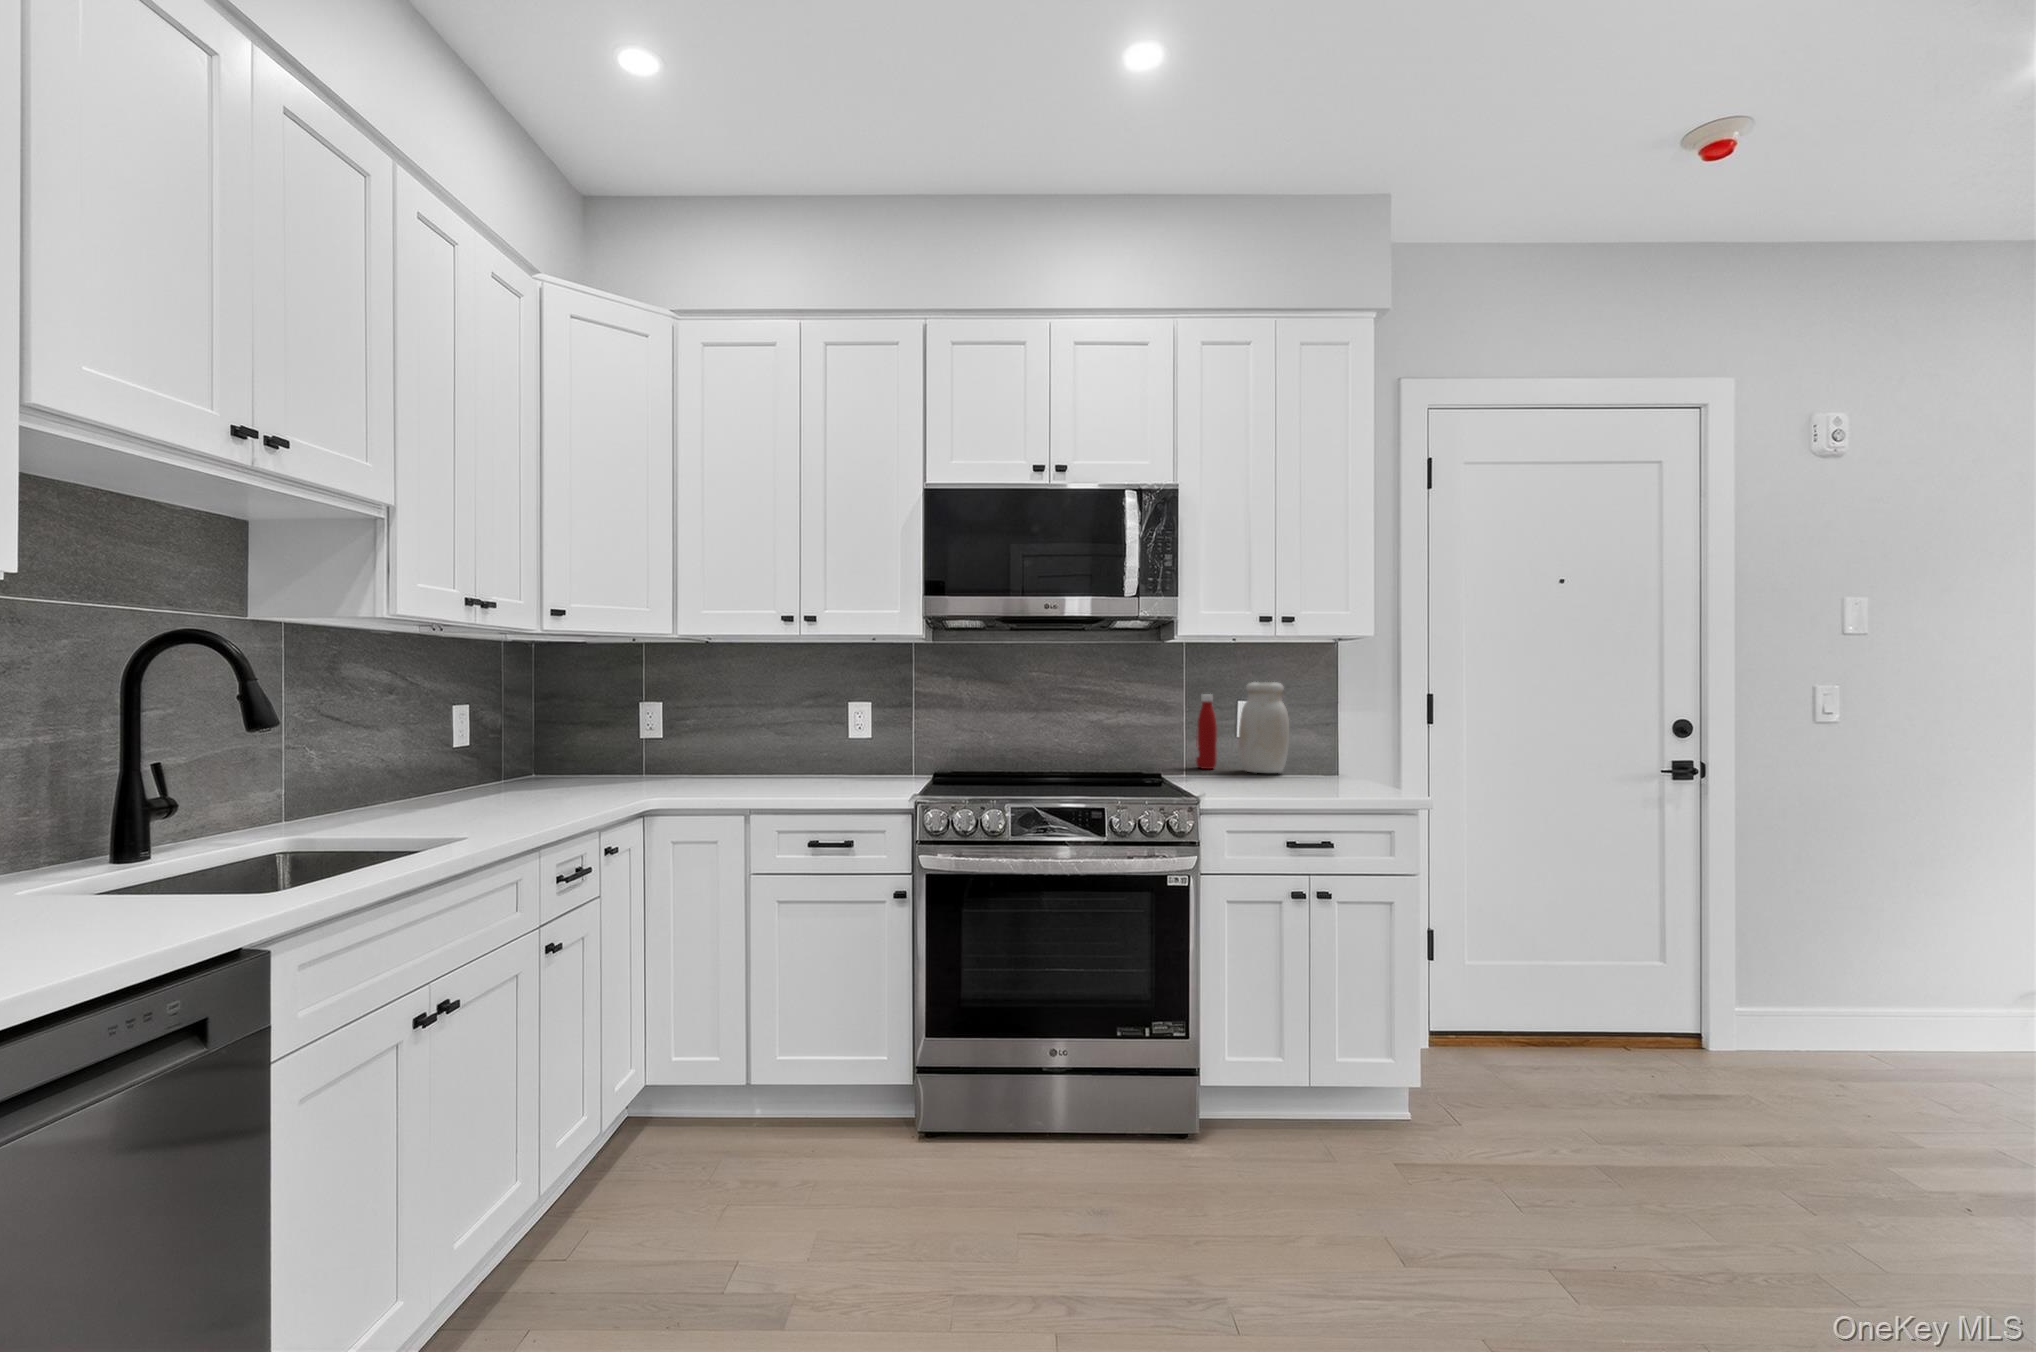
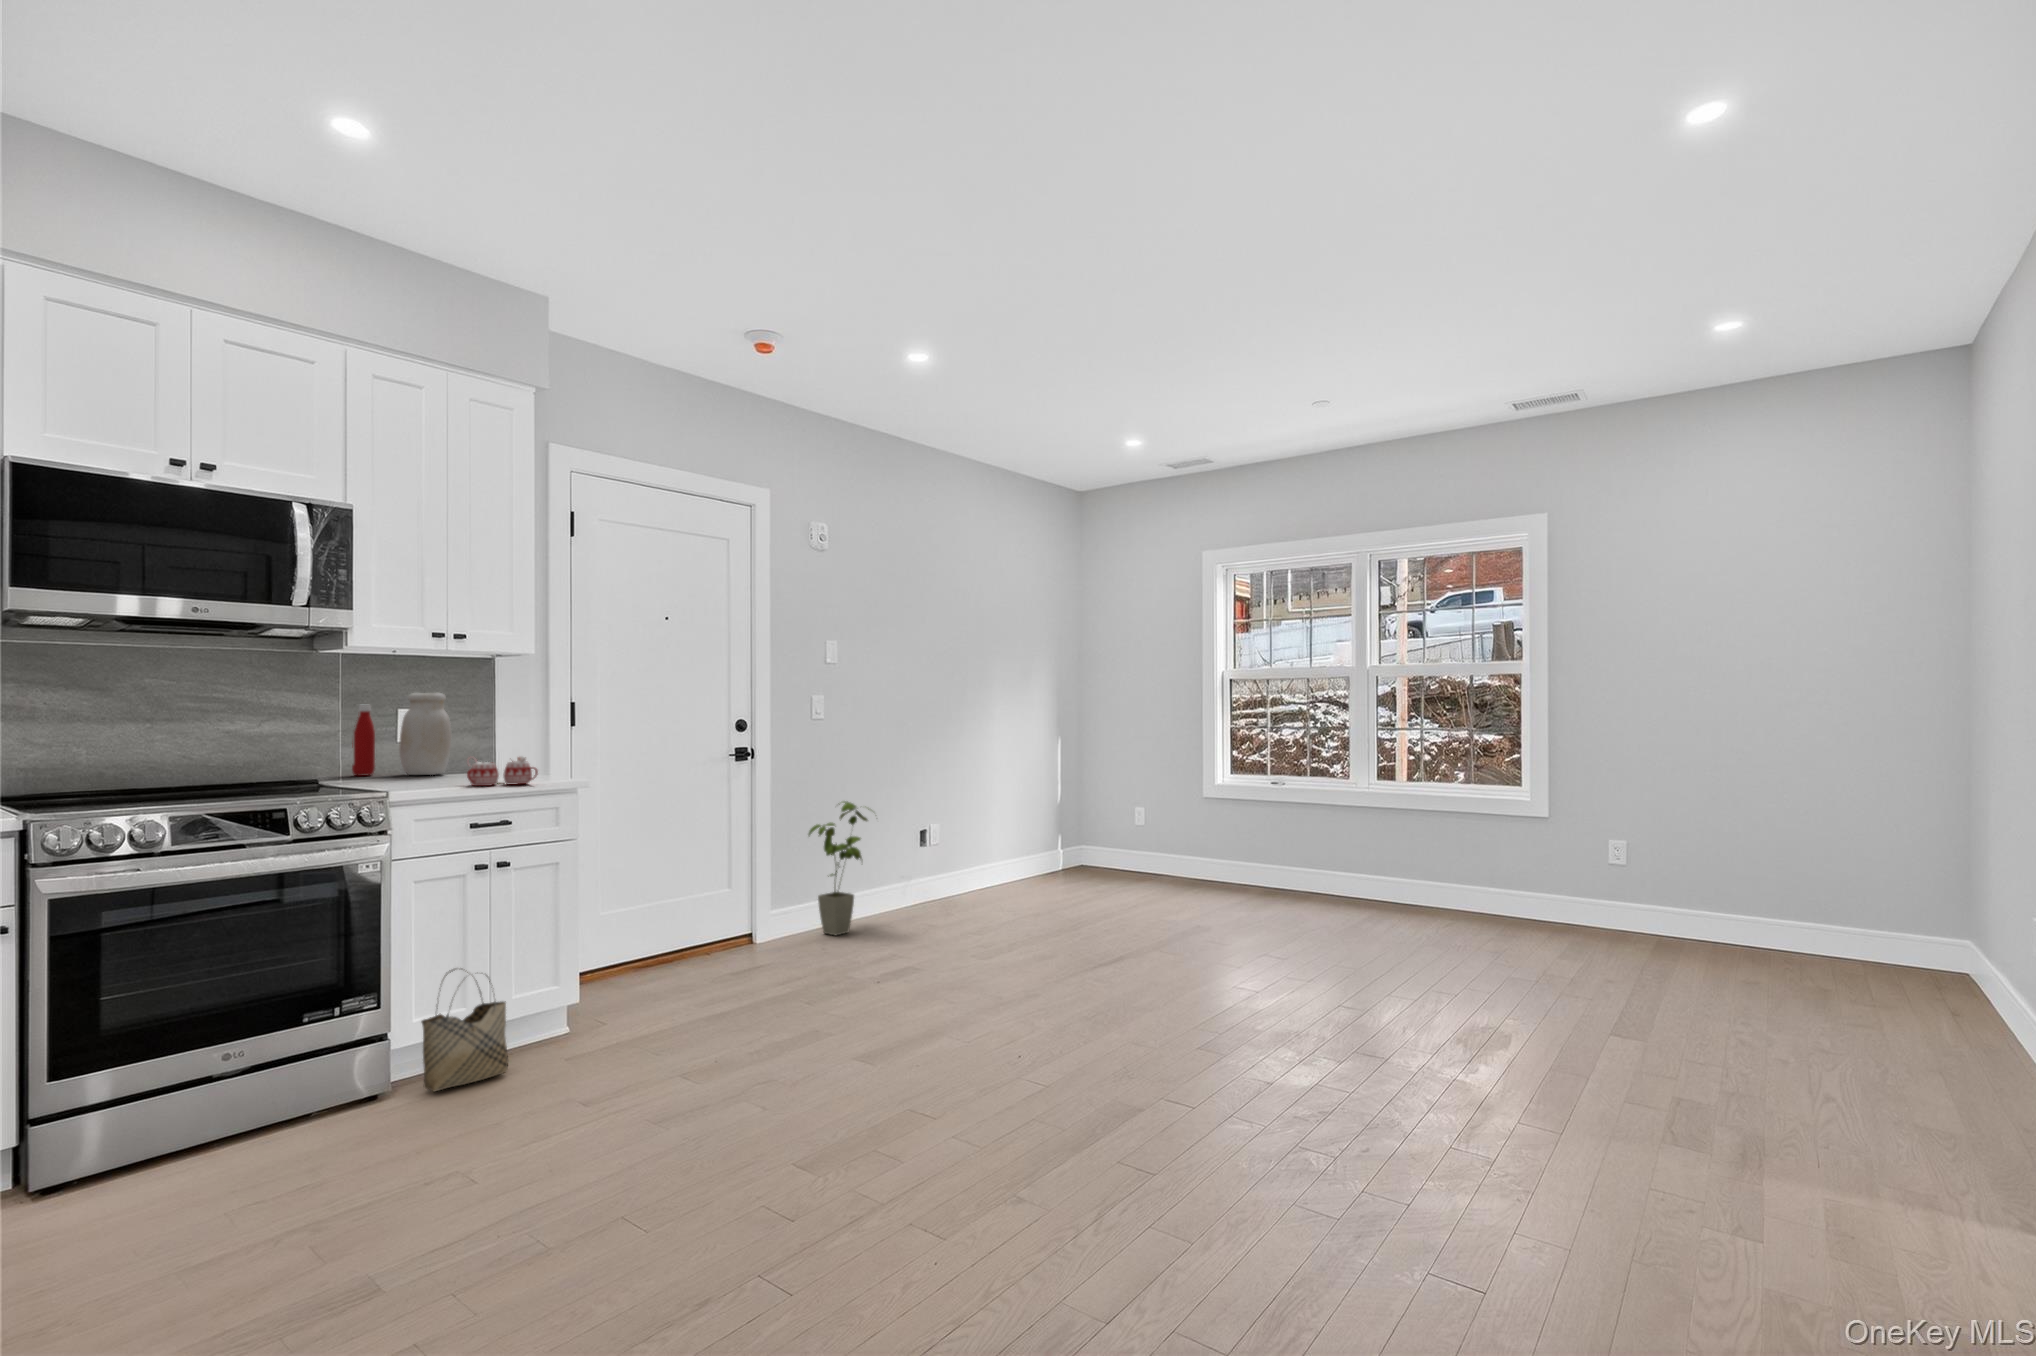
mug: none [1288,760,1370,800] -> present [467,756,538,786]
house plant: none [1806,857,1958,1068] -> present [809,801,869,935]
woven basket: none [1228,1010,1324,1157] -> present [422,969,508,1091]

